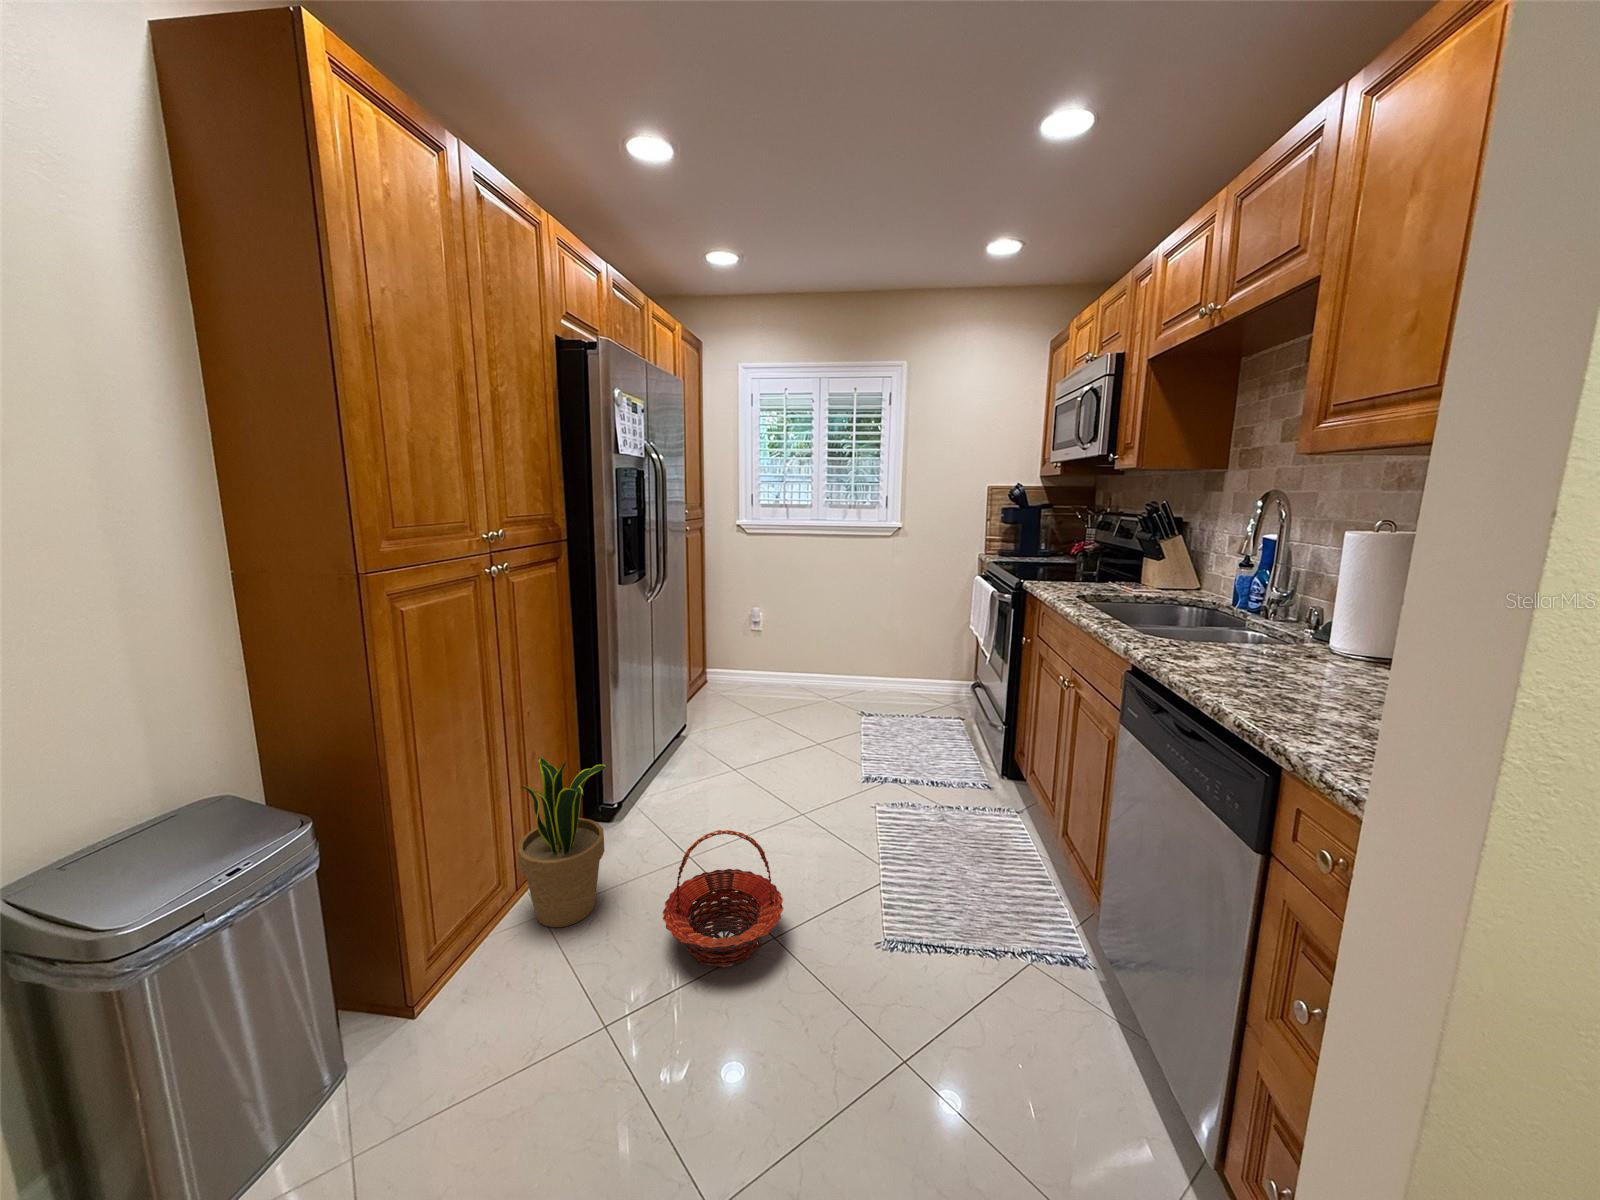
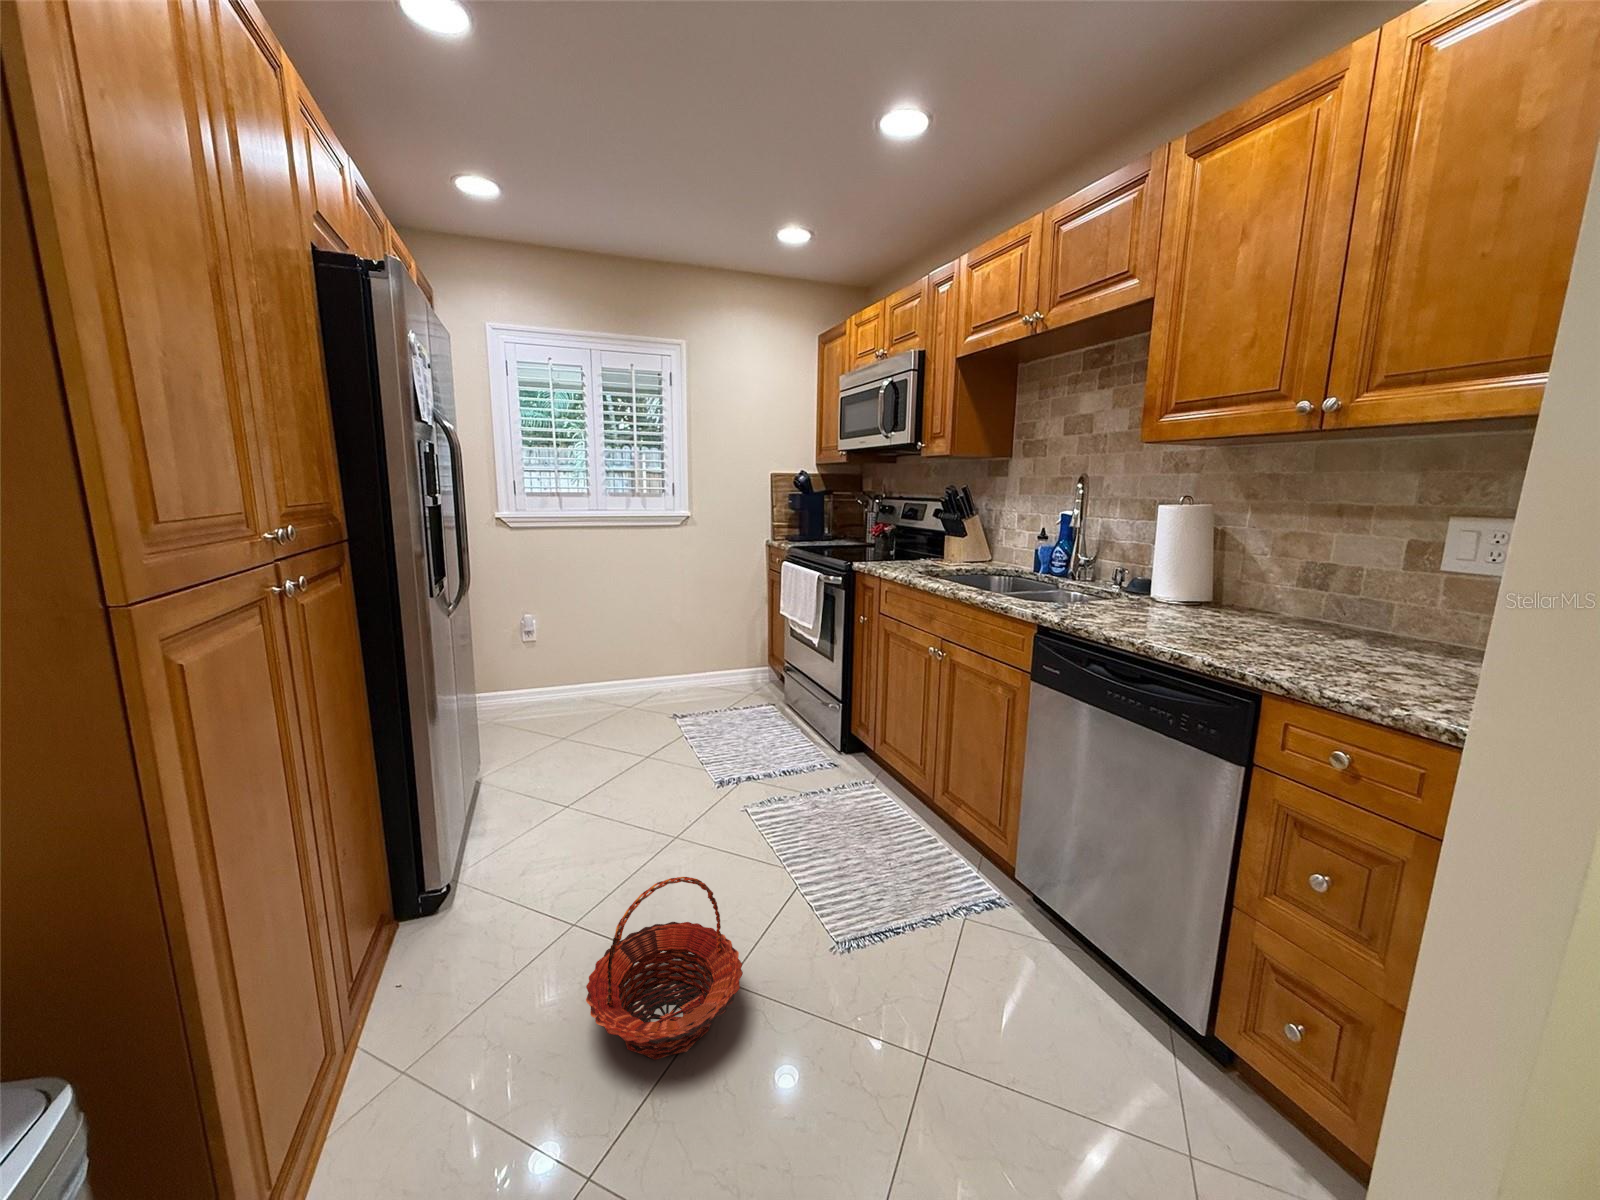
potted plant: present [518,757,607,927] -> none [317,838,478,1109]

